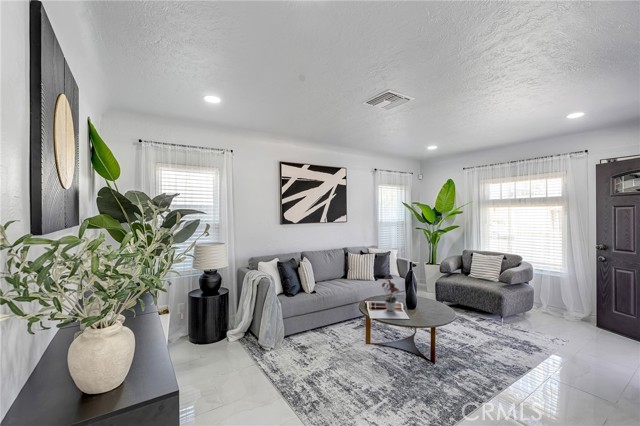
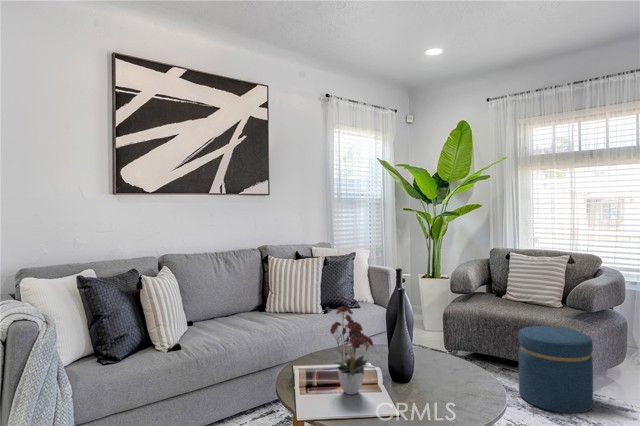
ottoman: none [472,291,508,332] -> present [519,326,593,413]

